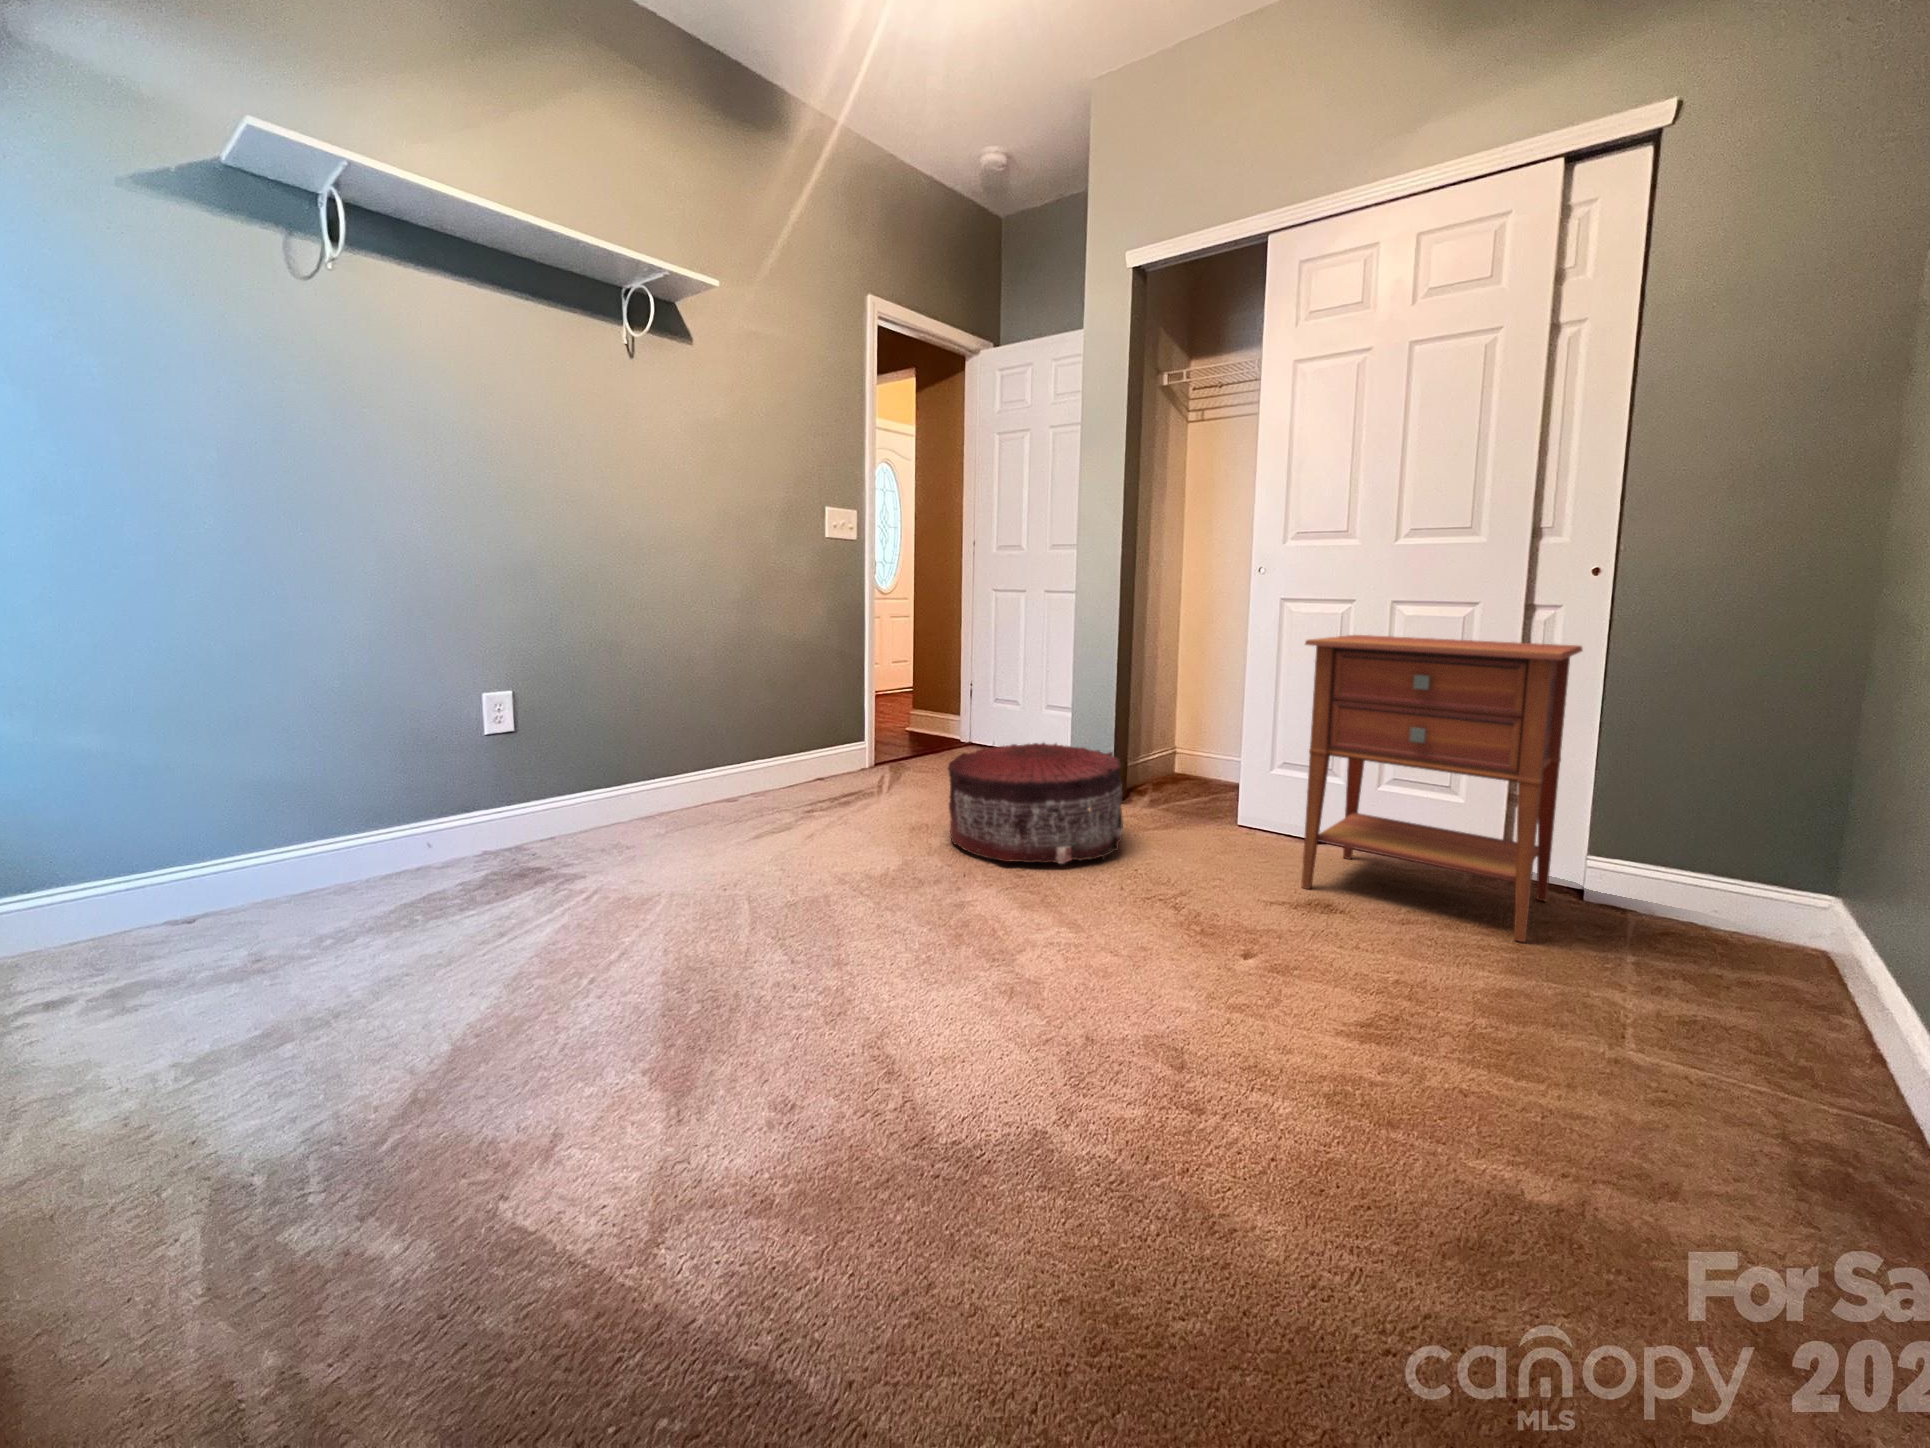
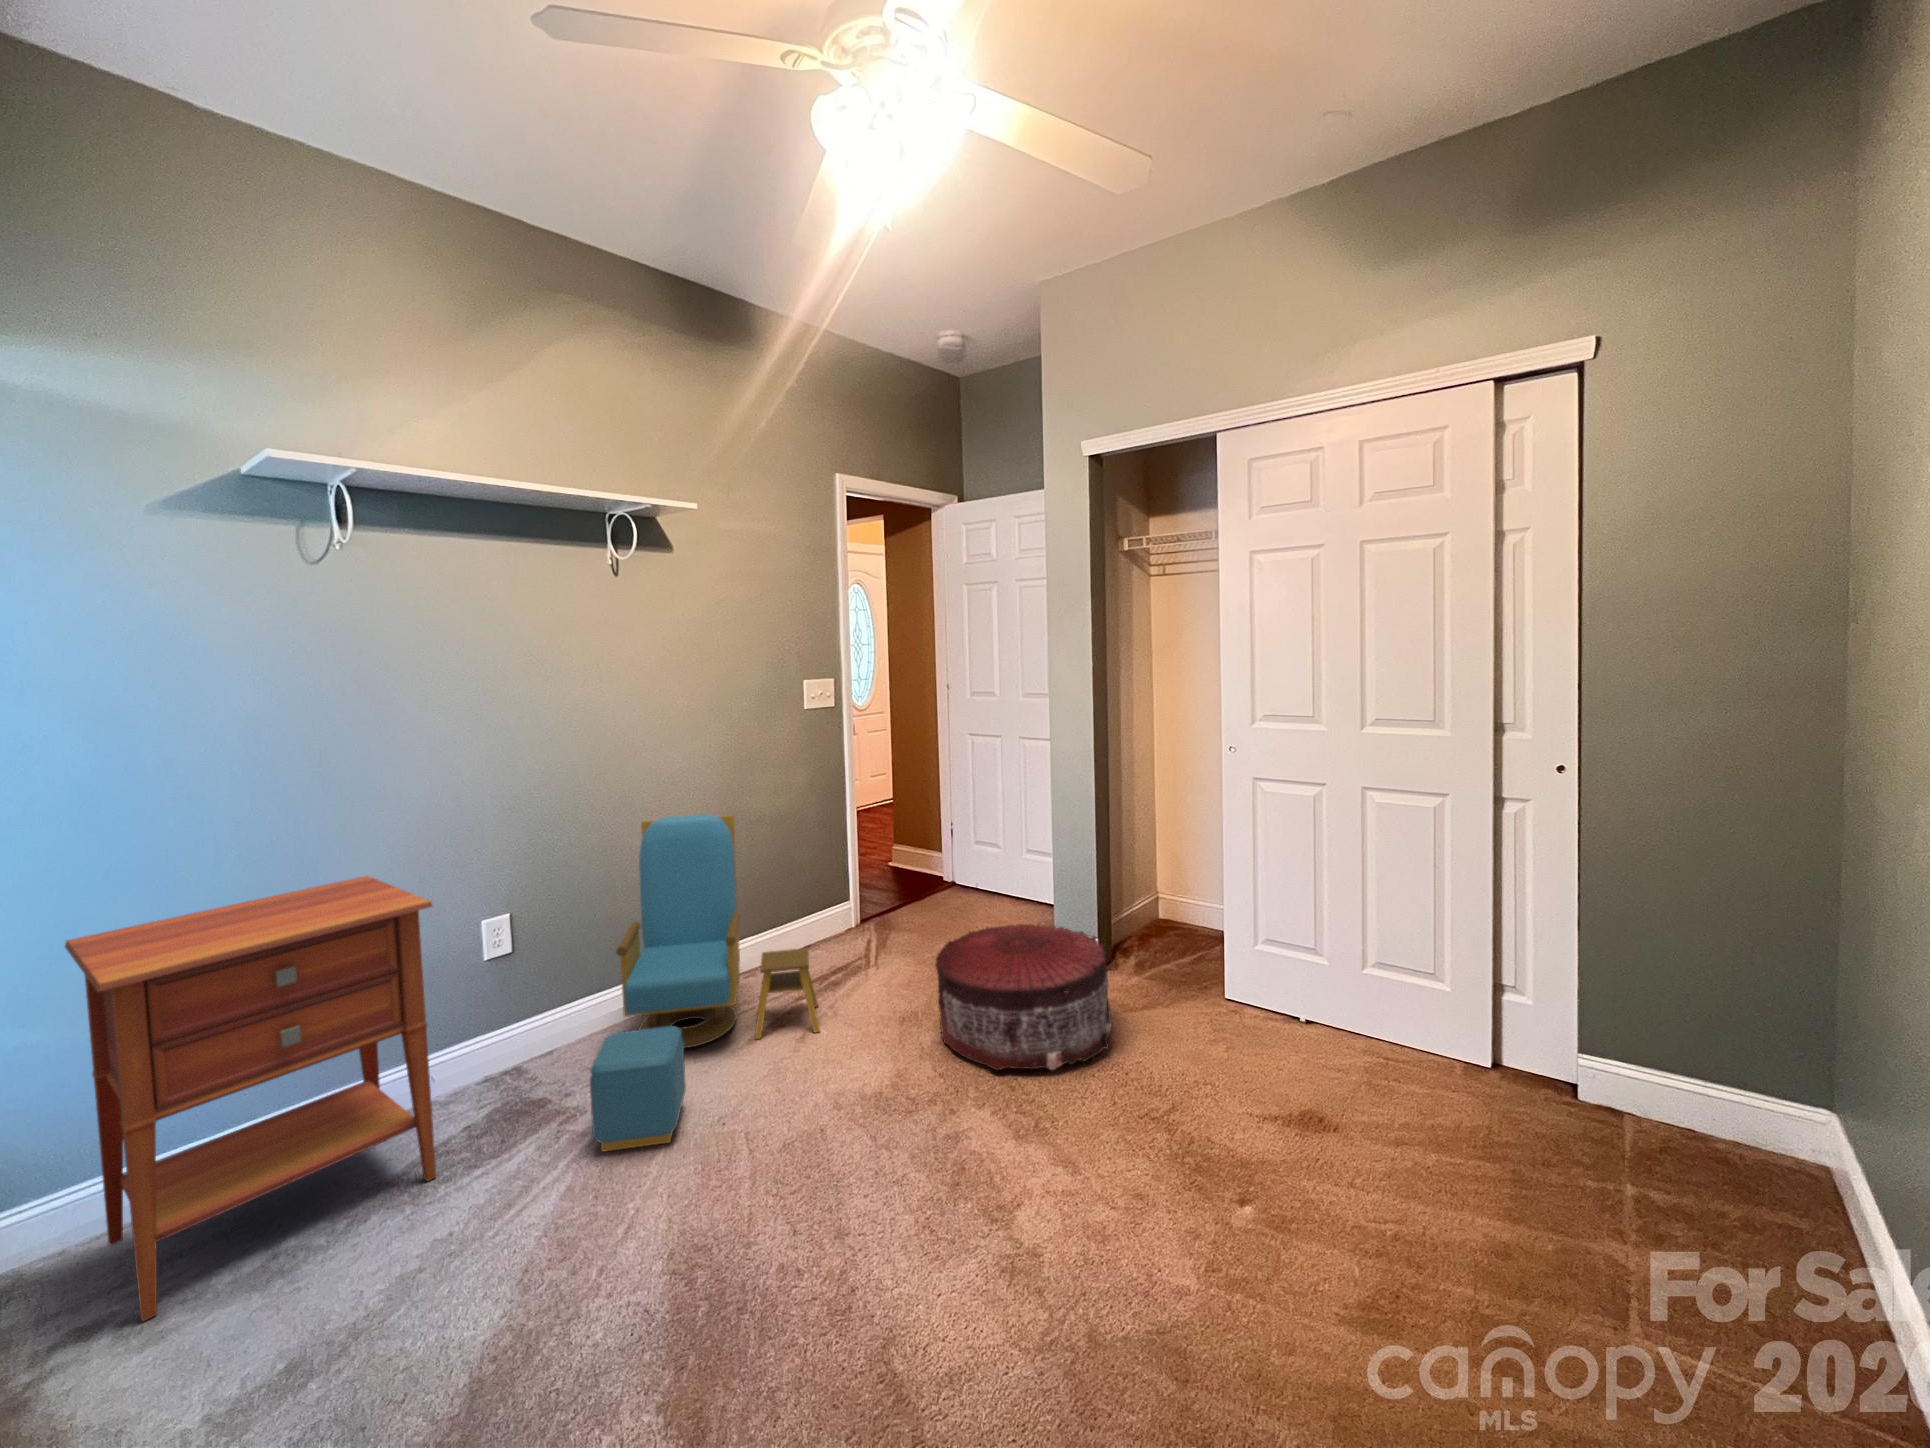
armchair: none [589,617,828,903] -> present [590,814,820,1152]
nightstand: present [1301,635,1582,942] -> present [65,876,436,1321]

